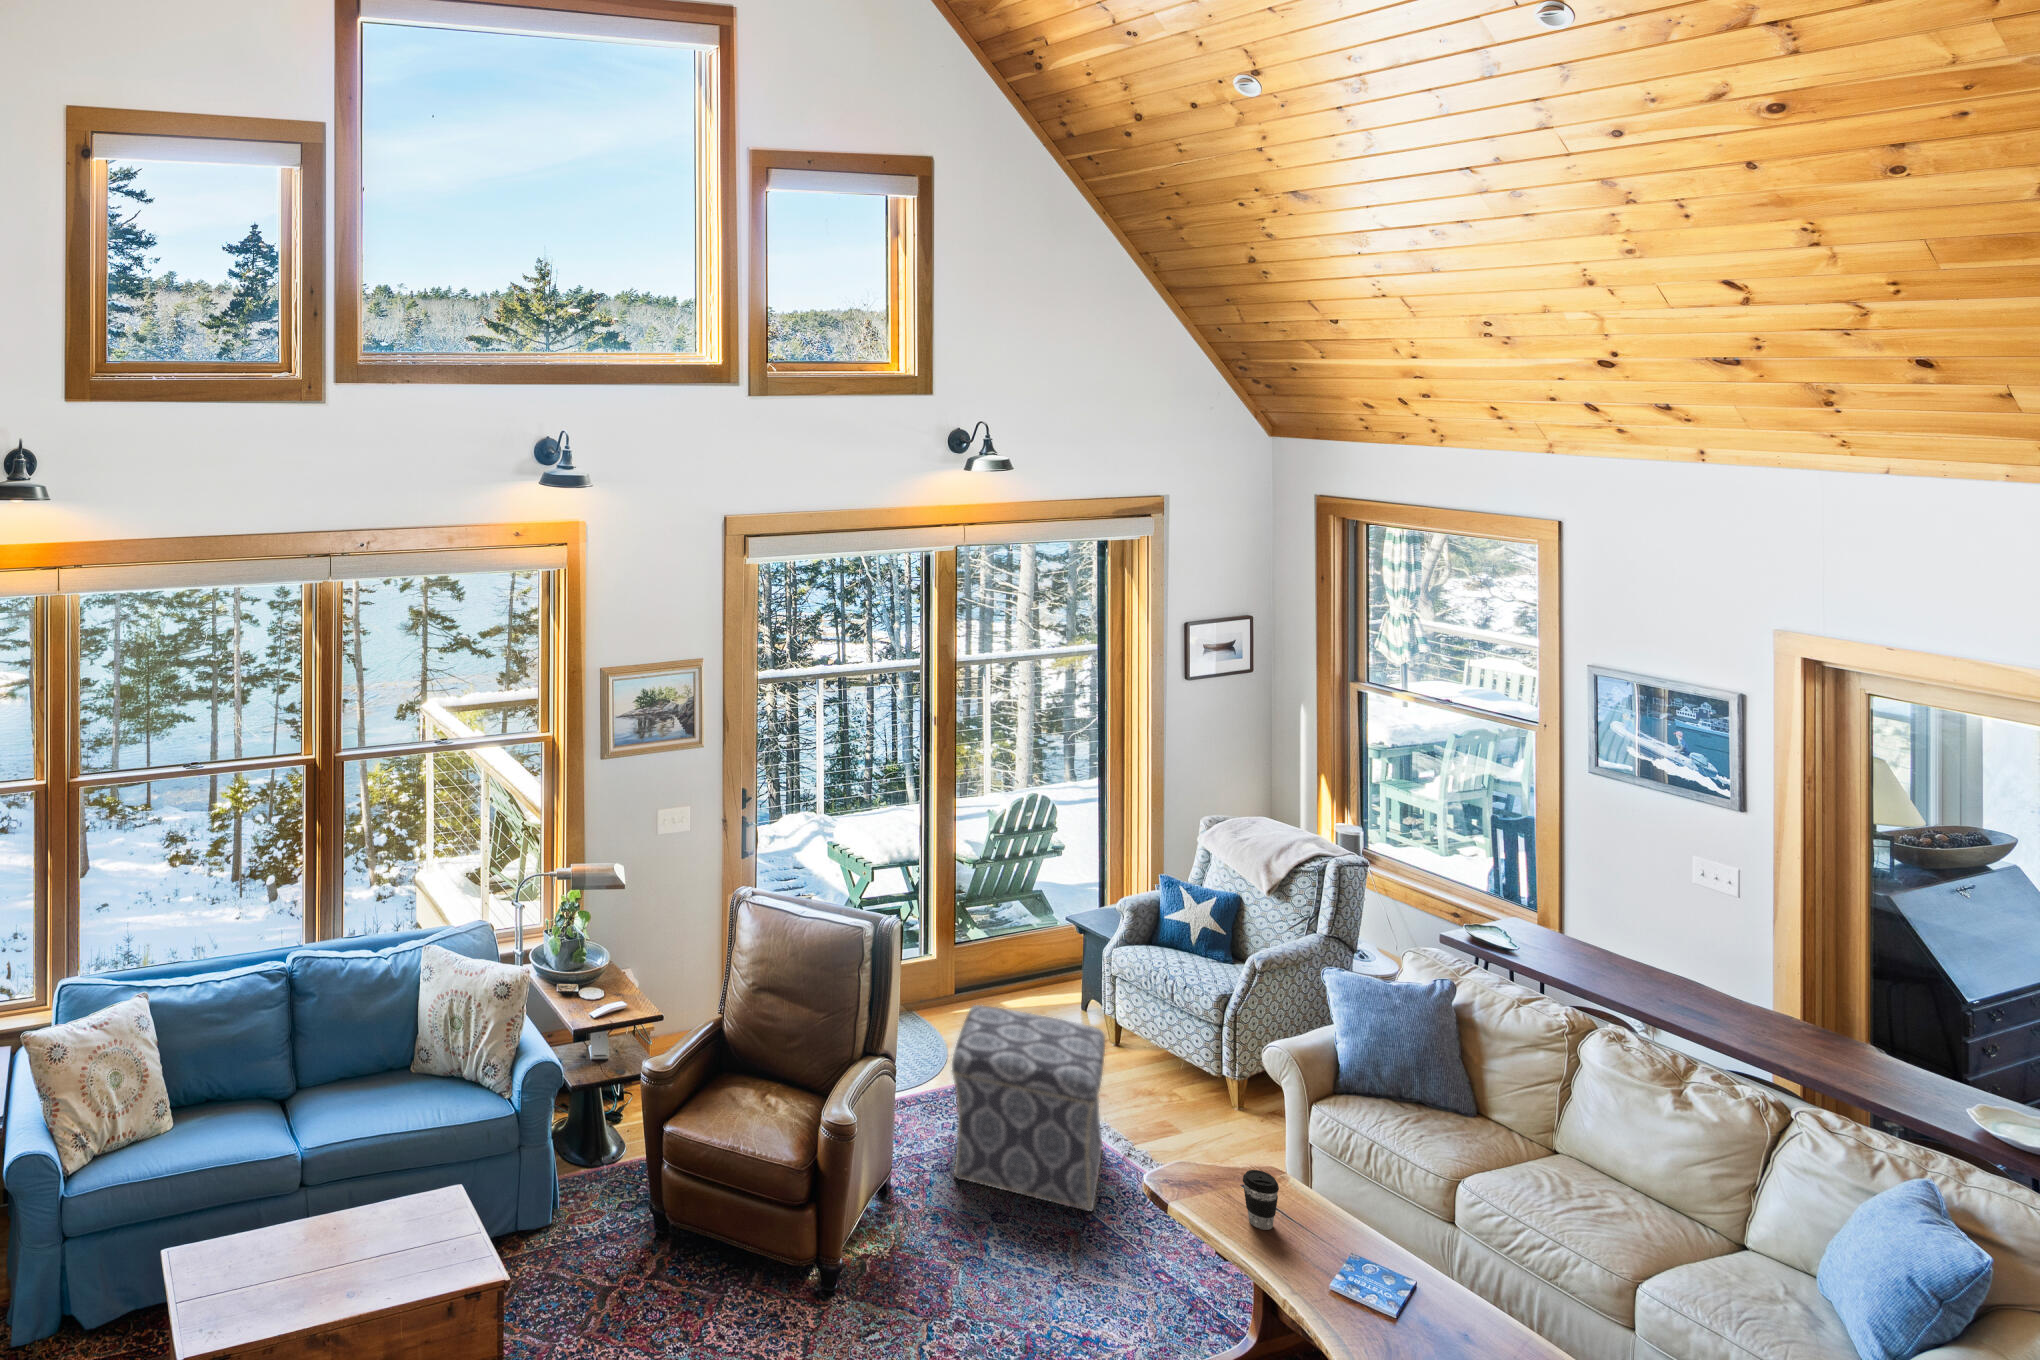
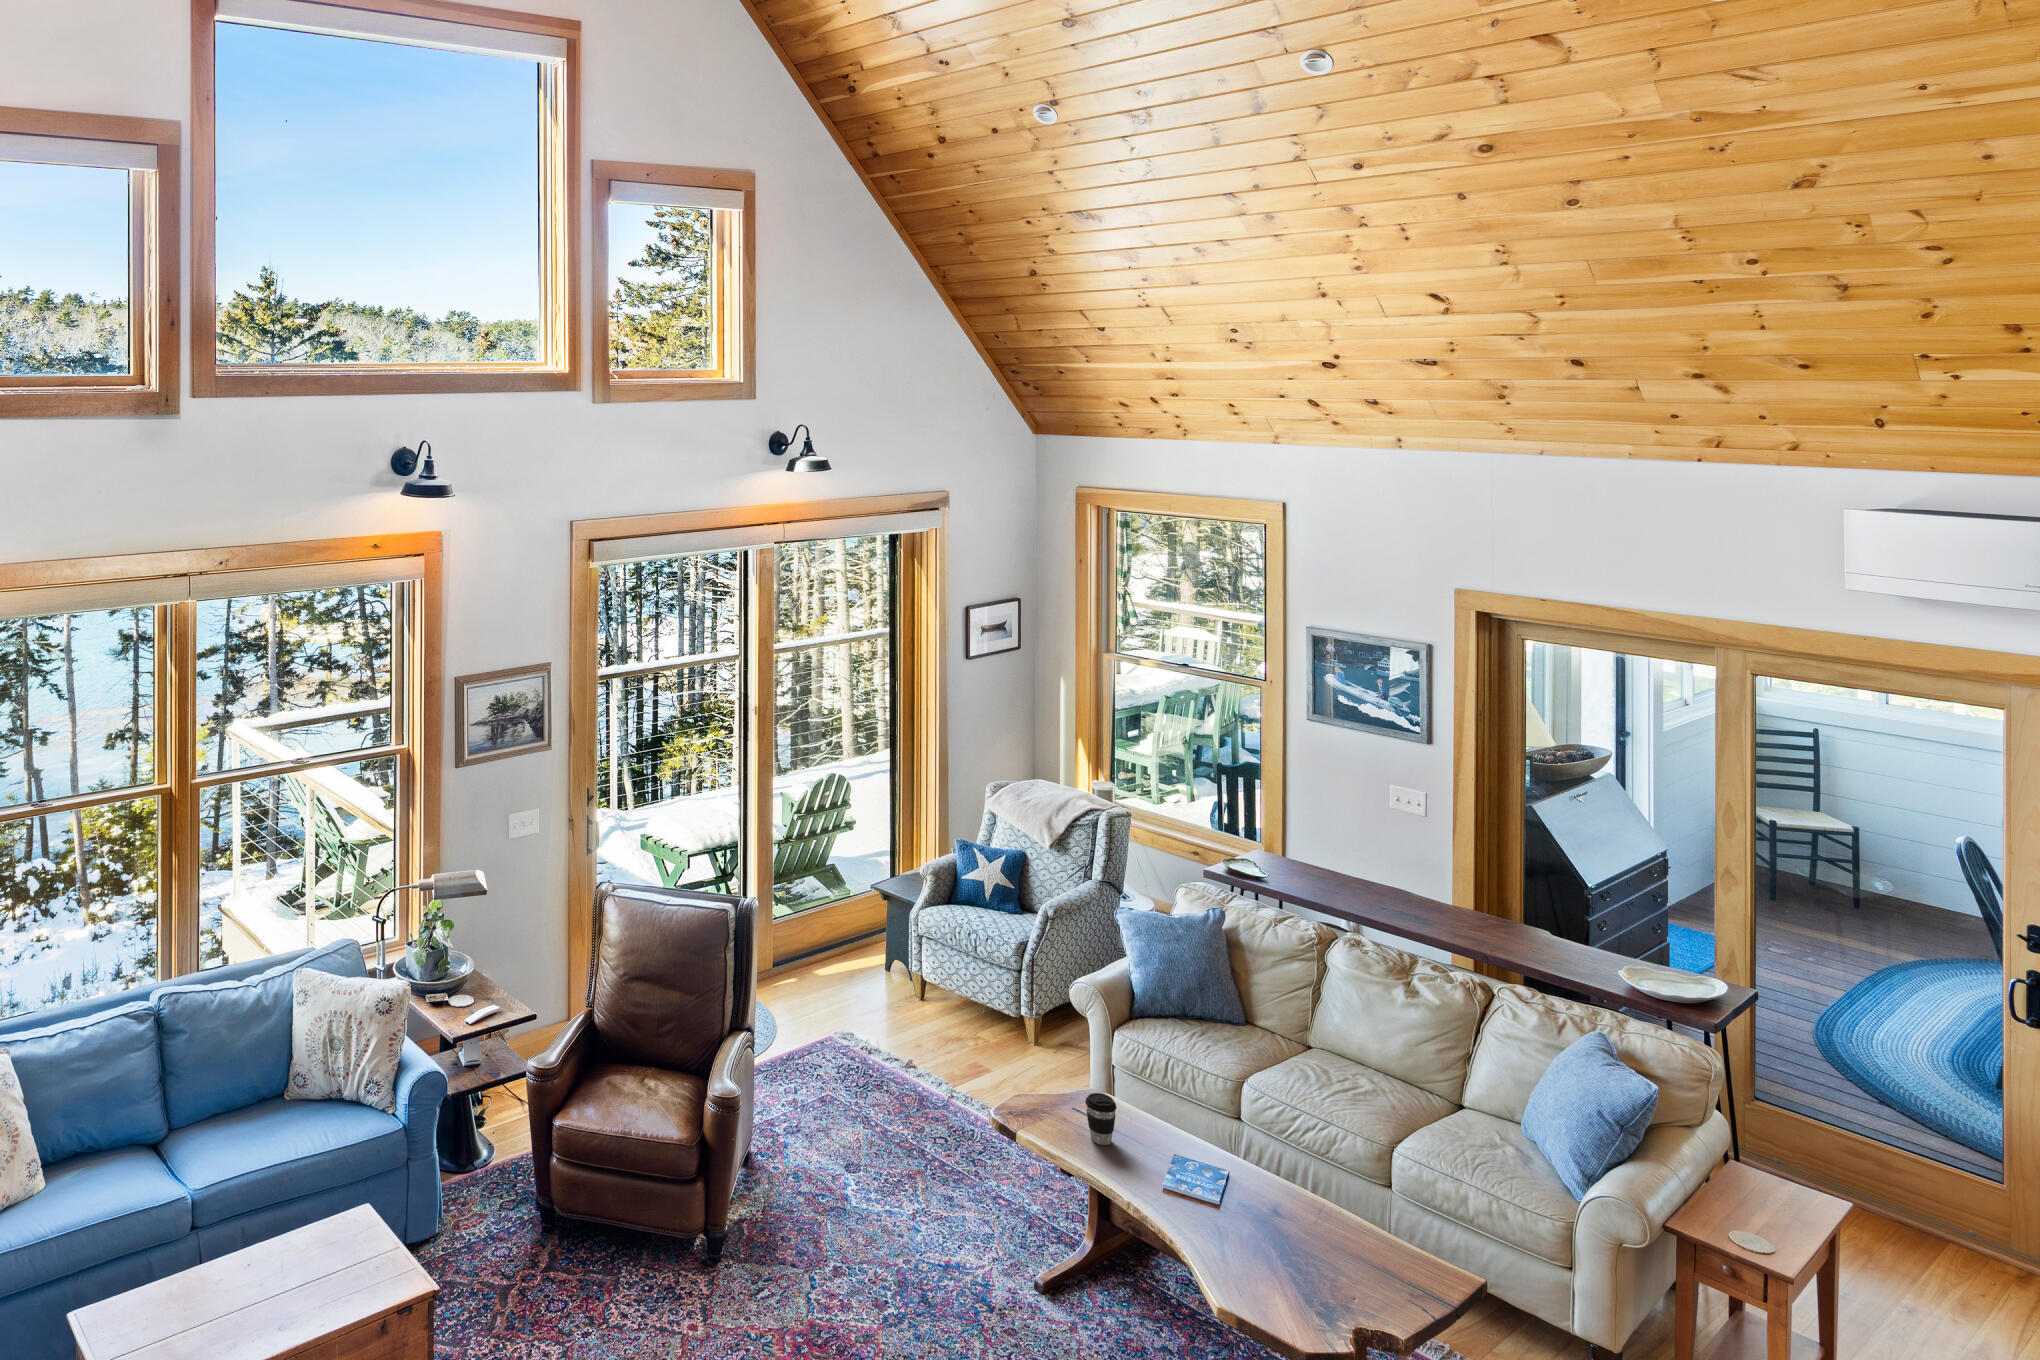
ottoman: present [952,1005,1105,1211] -> none [803,974,936,1154]

